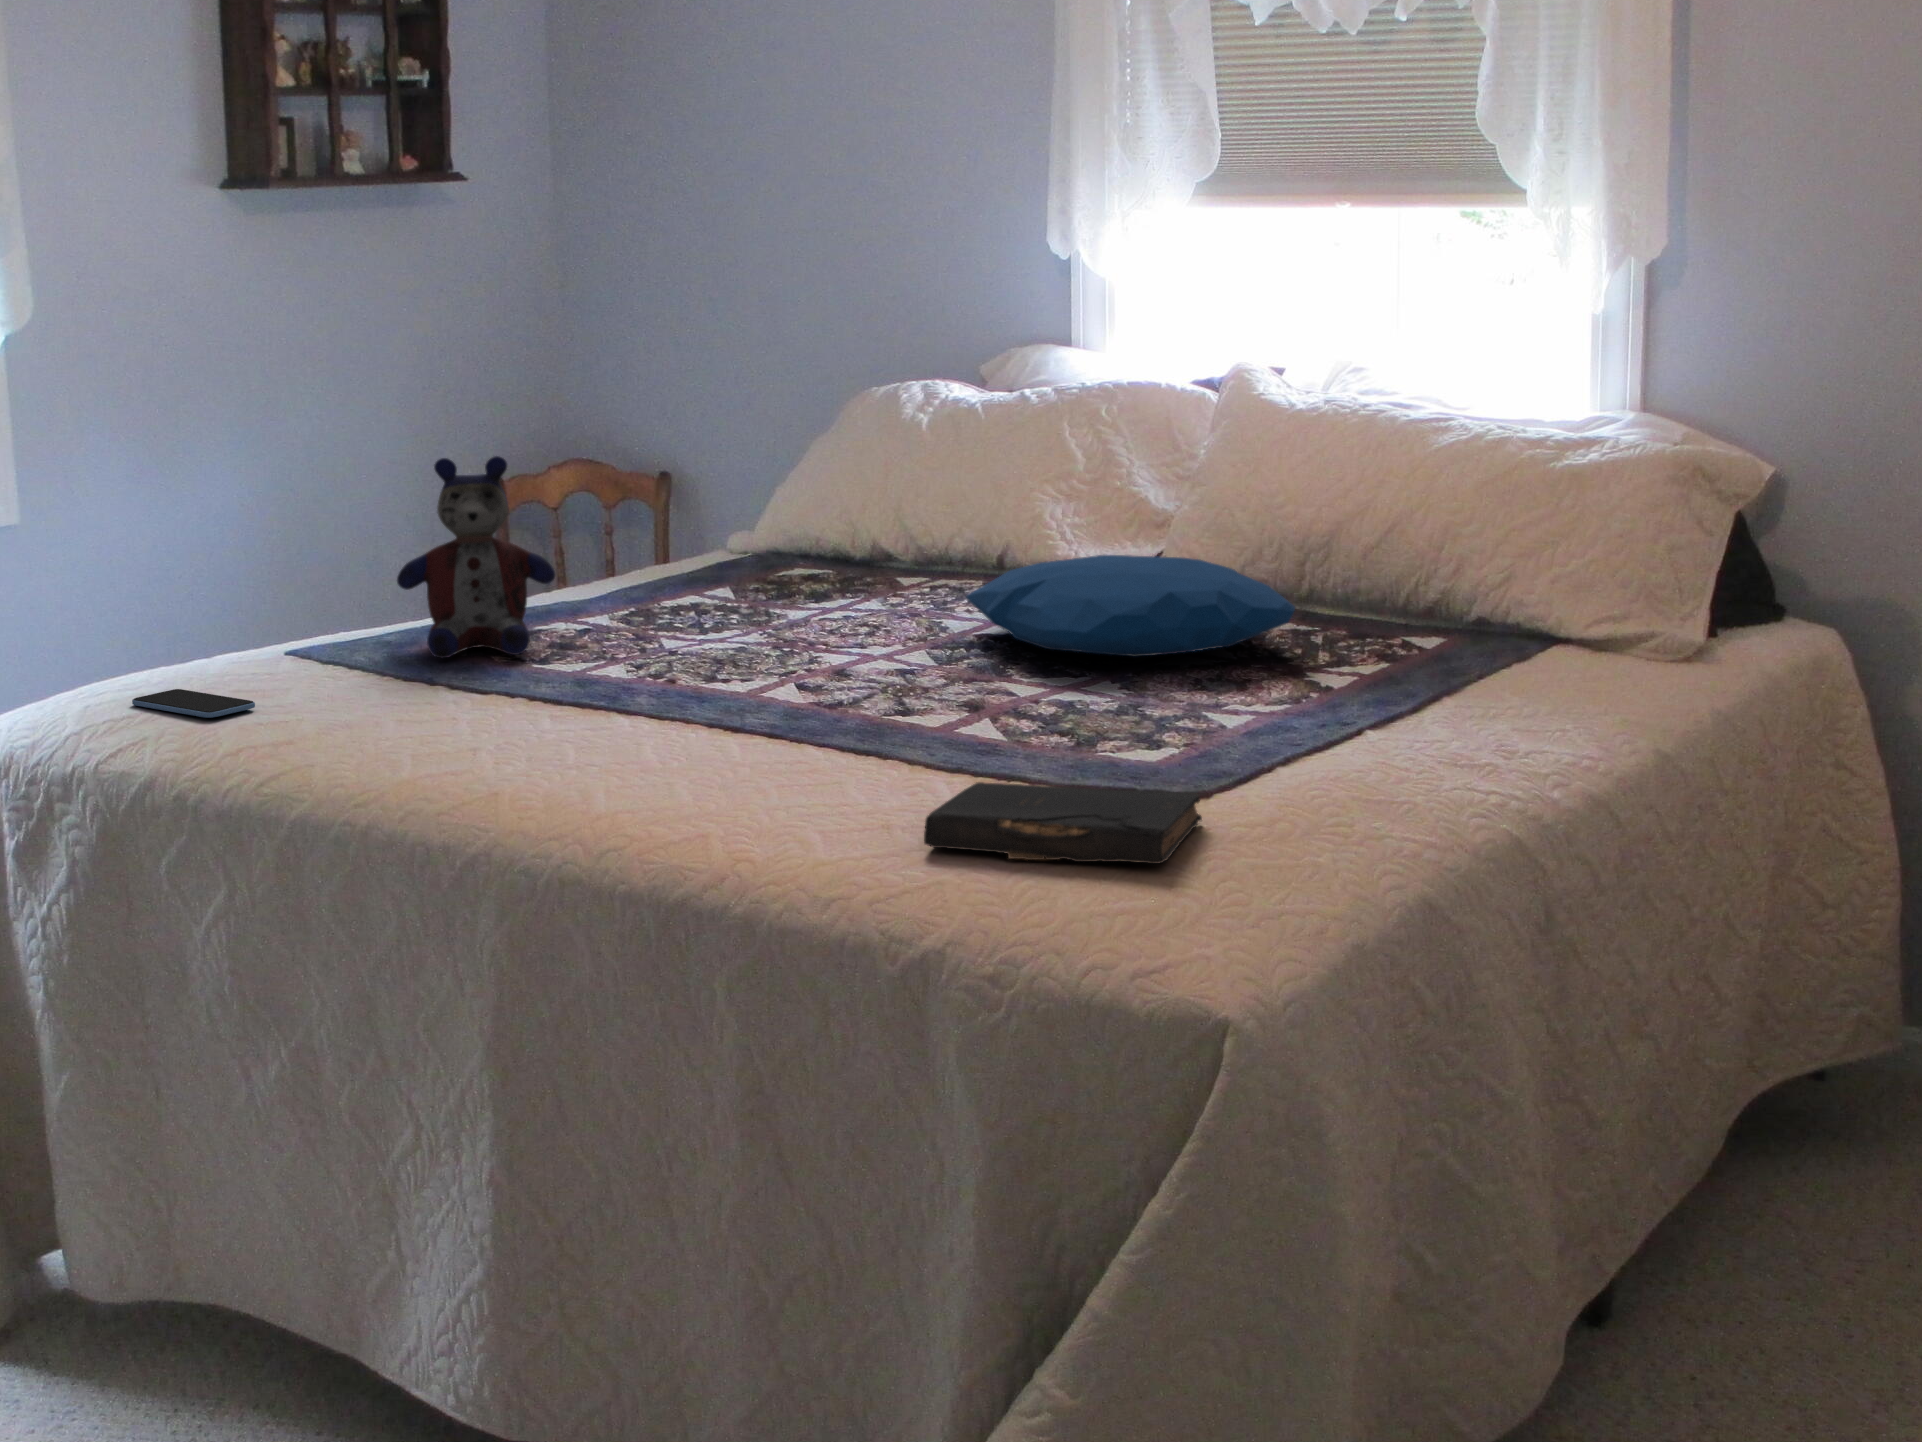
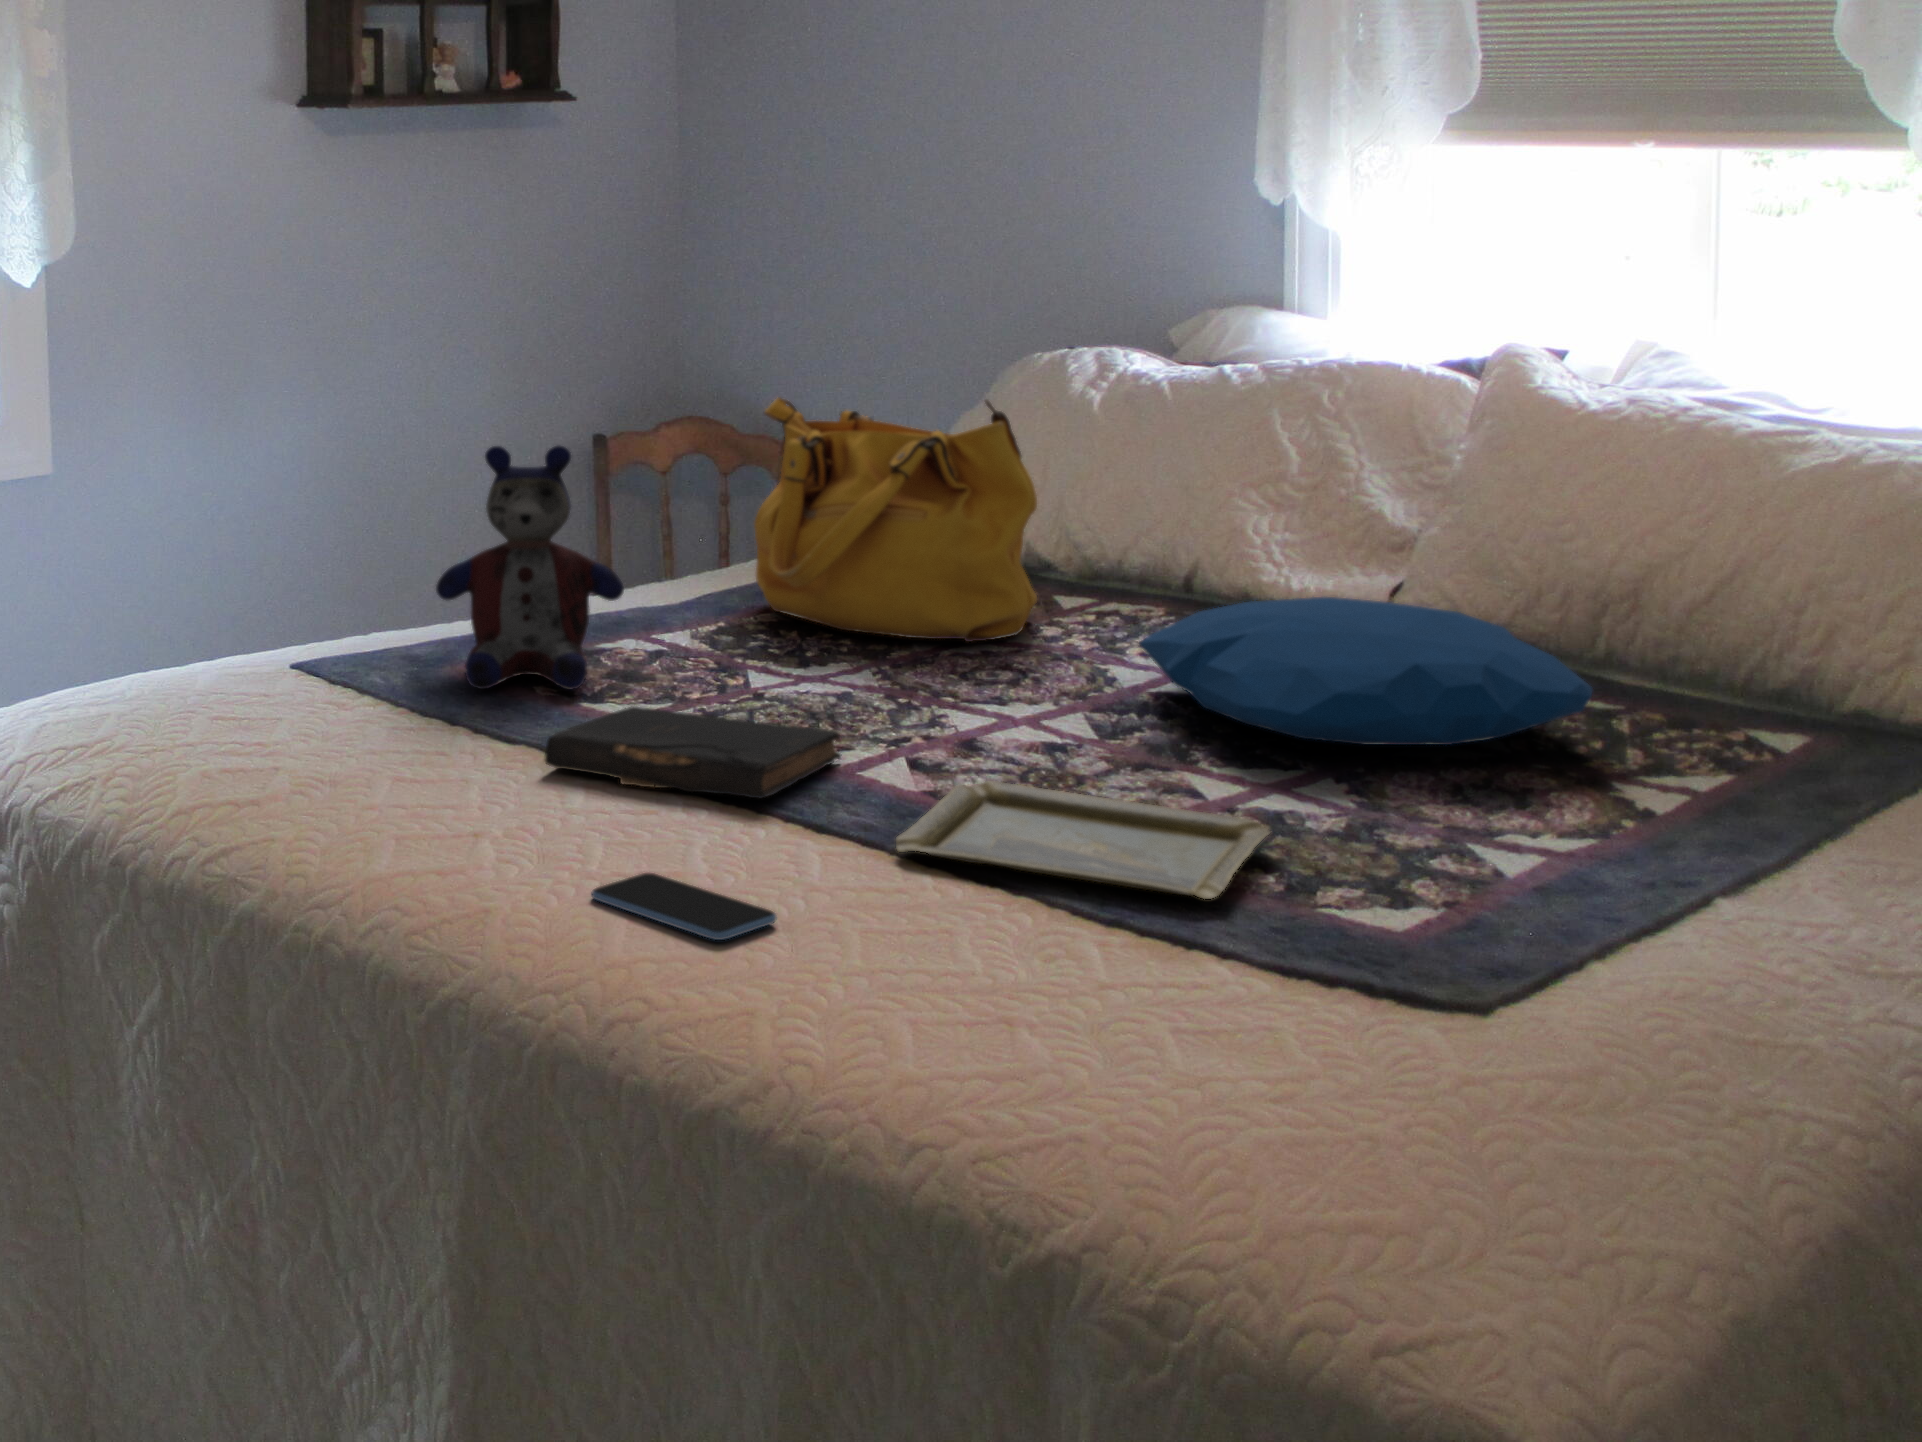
handbag: none [658,413,885,609] -> present [754,398,1037,642]
smartphone: present [132,689,255,718] -> present [591,873,777,940]
tray: none [791,692,1068,753] -> present [896,781,1270,899]
book: present [924,782,1202,864] -> present [545,707,841,799]

